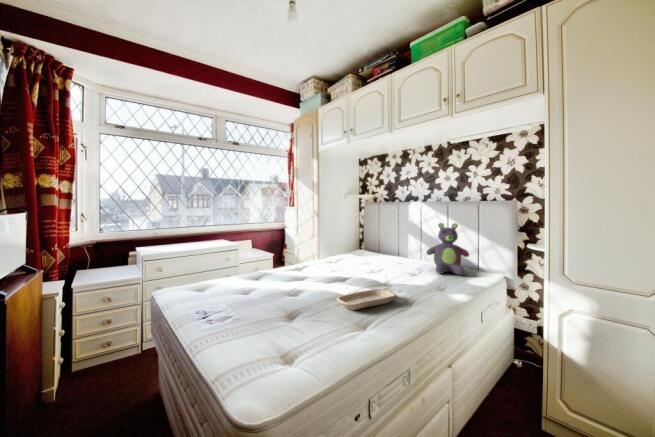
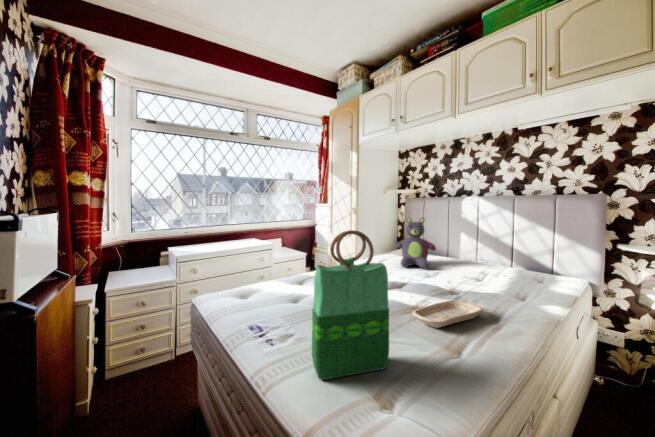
stuffed bear: present [427,223,469,275] -> present [395,217,436,268]
tote bag: none [238,230,301,346] -> present [312,230,389,380]

